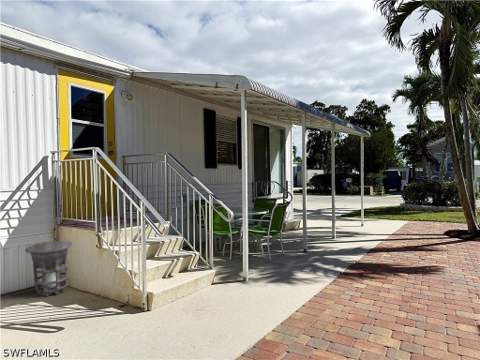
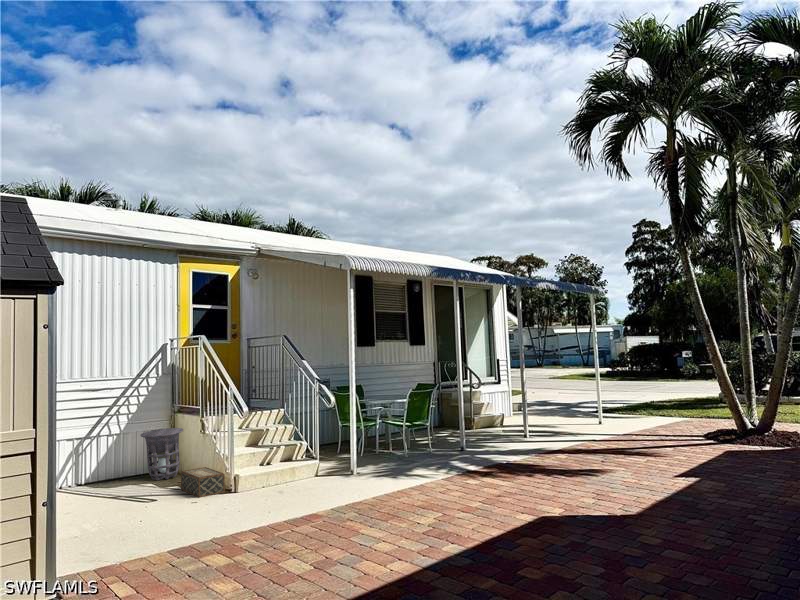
woven basket: none [83,283,137,320] -> present [181,467,225,497]

